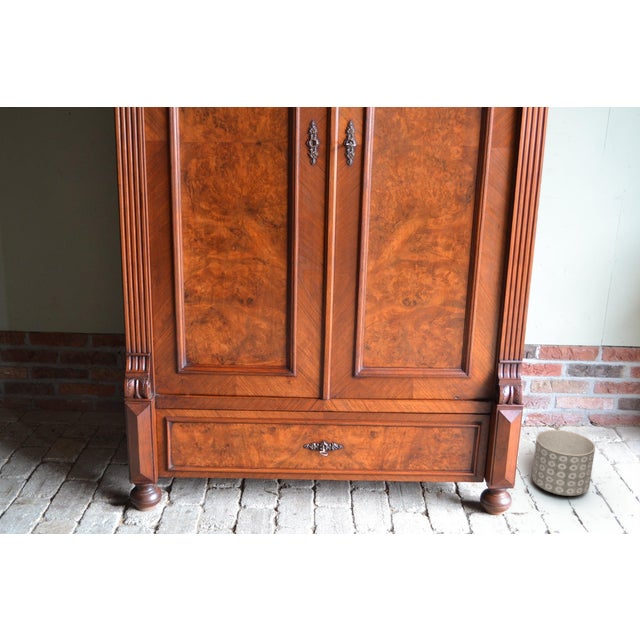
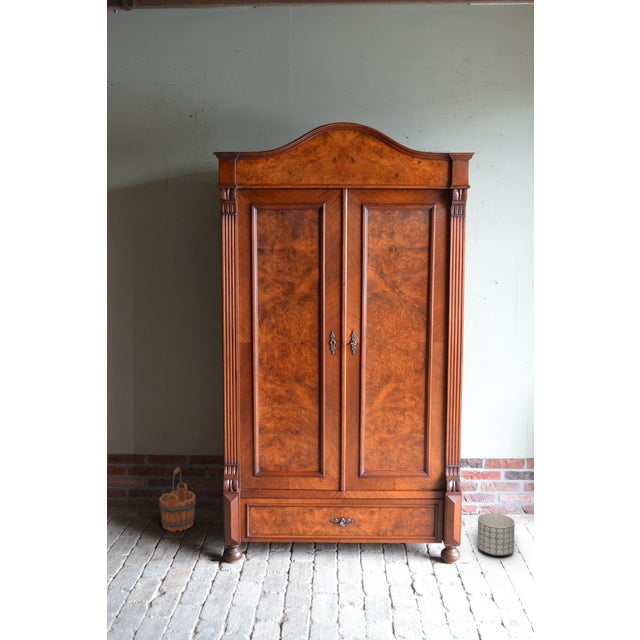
wooden bucket: none [33,355,93,453] -> present [159,467,196,531]

